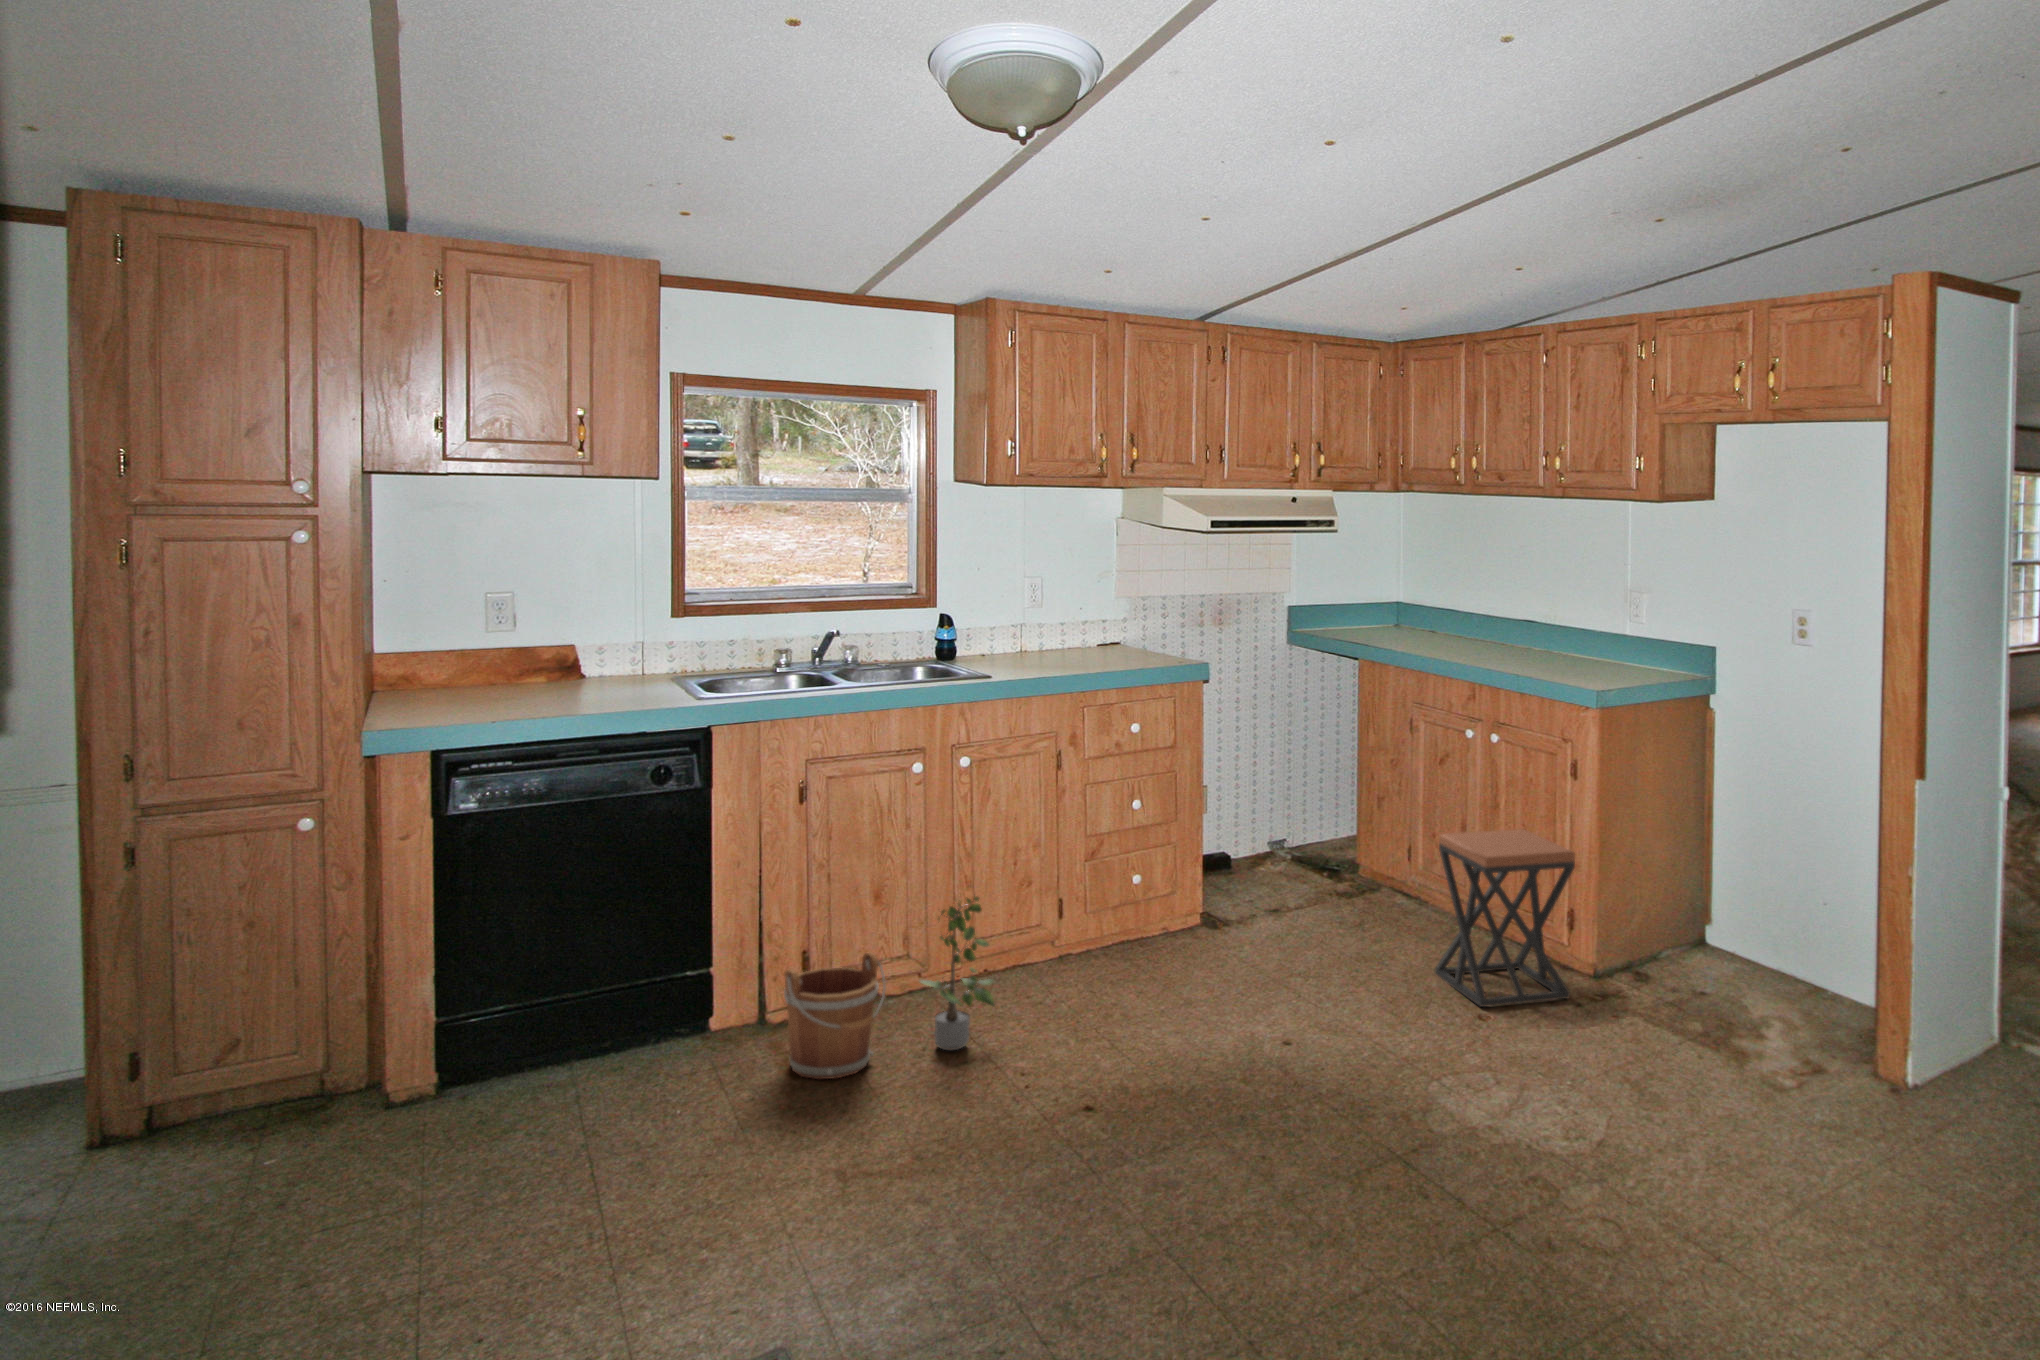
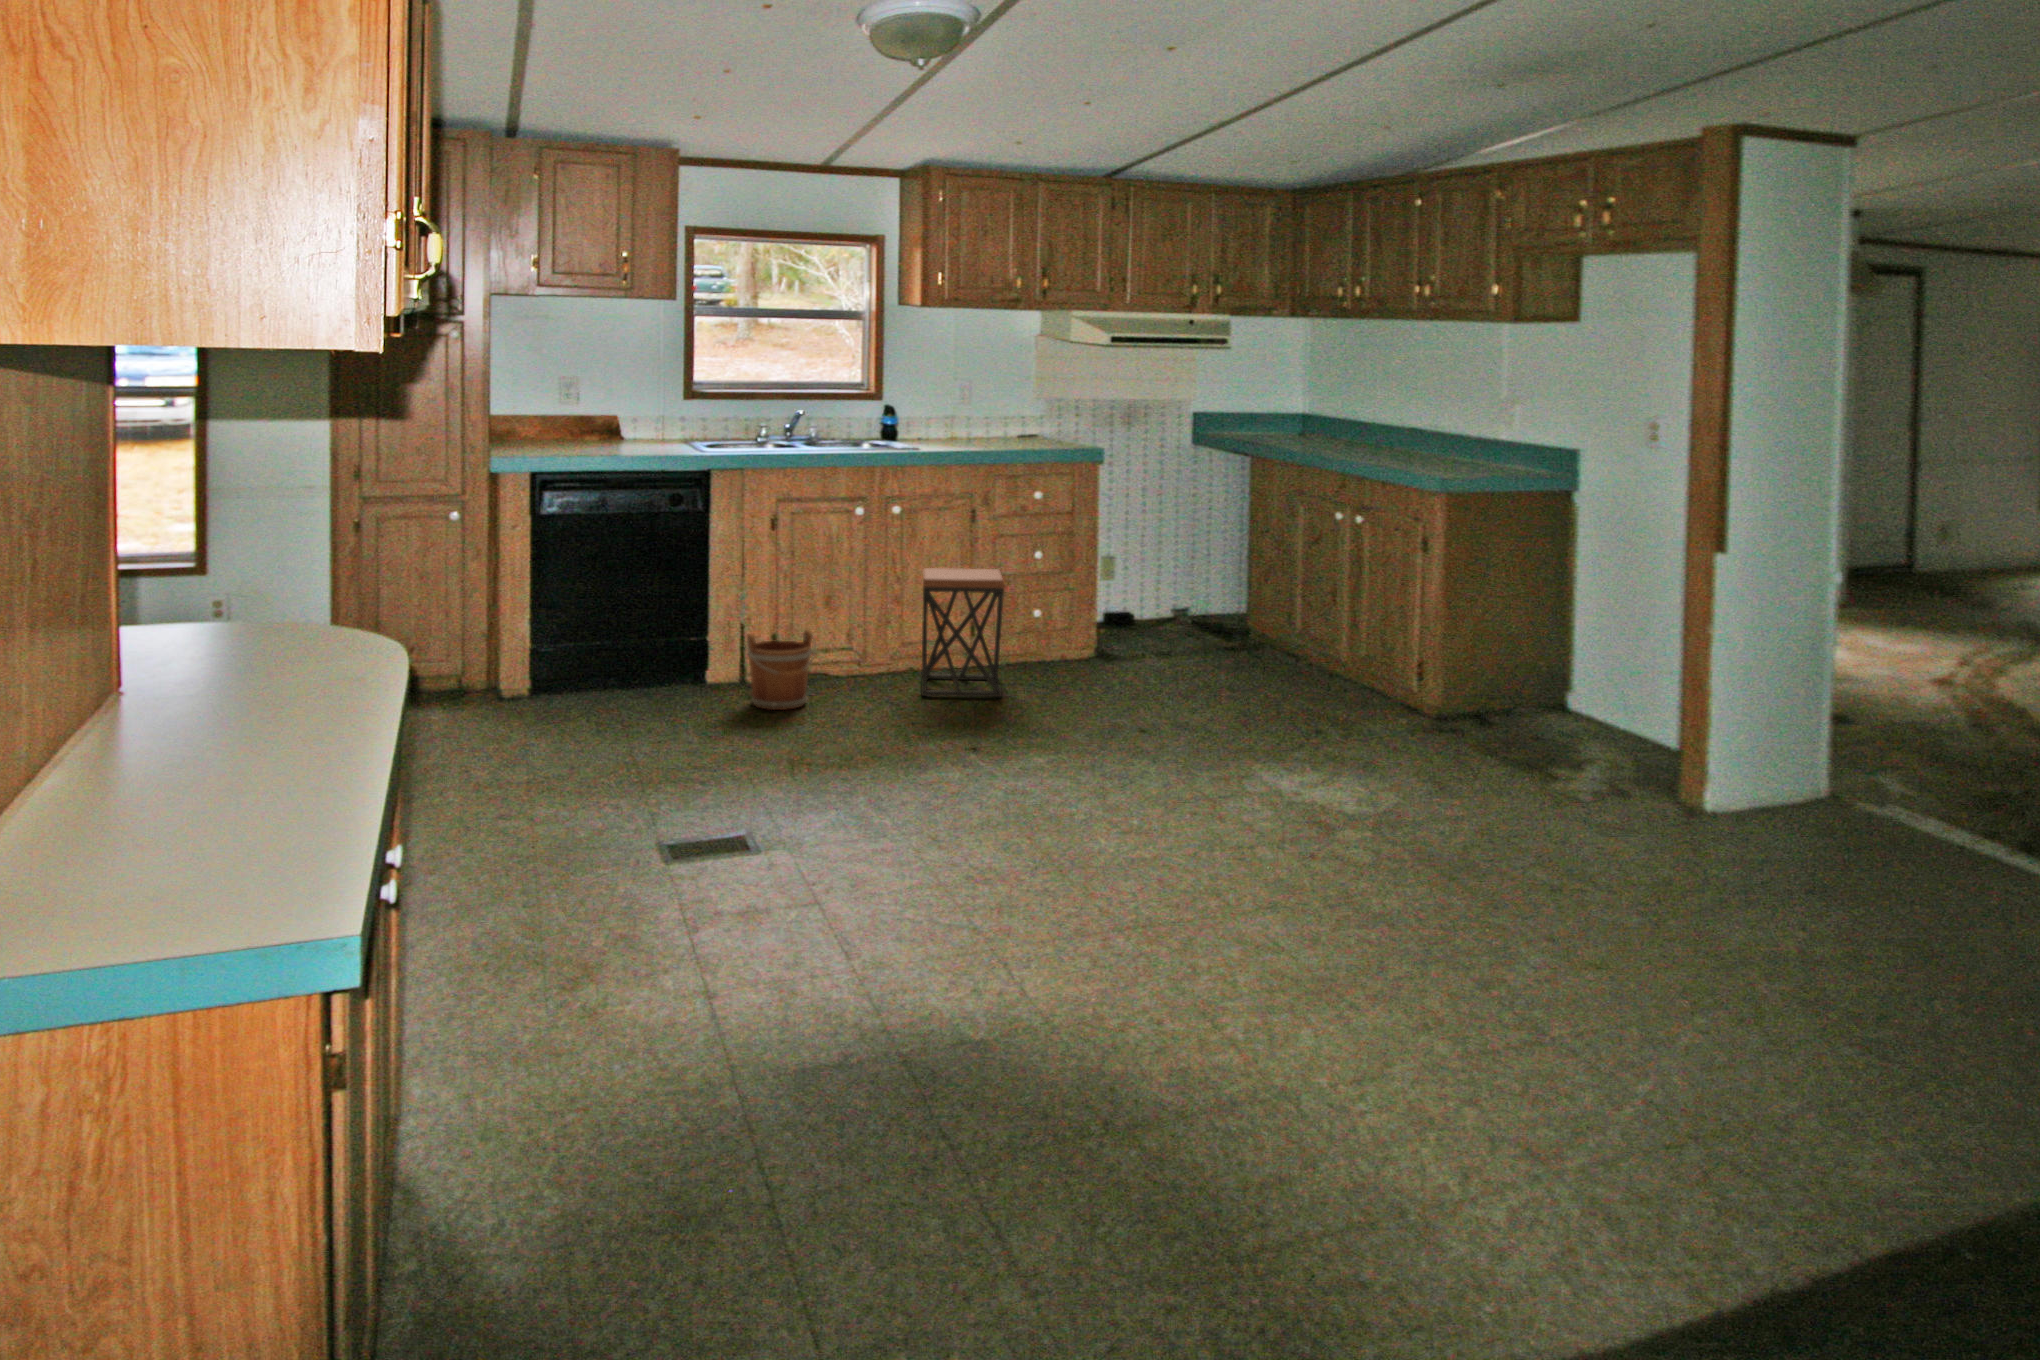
stool: present [1435,829,1575,1007] -> present [921,568,1004,697]
potted plant: present [920,896,994,1050] -> none [841,594,901,704]

